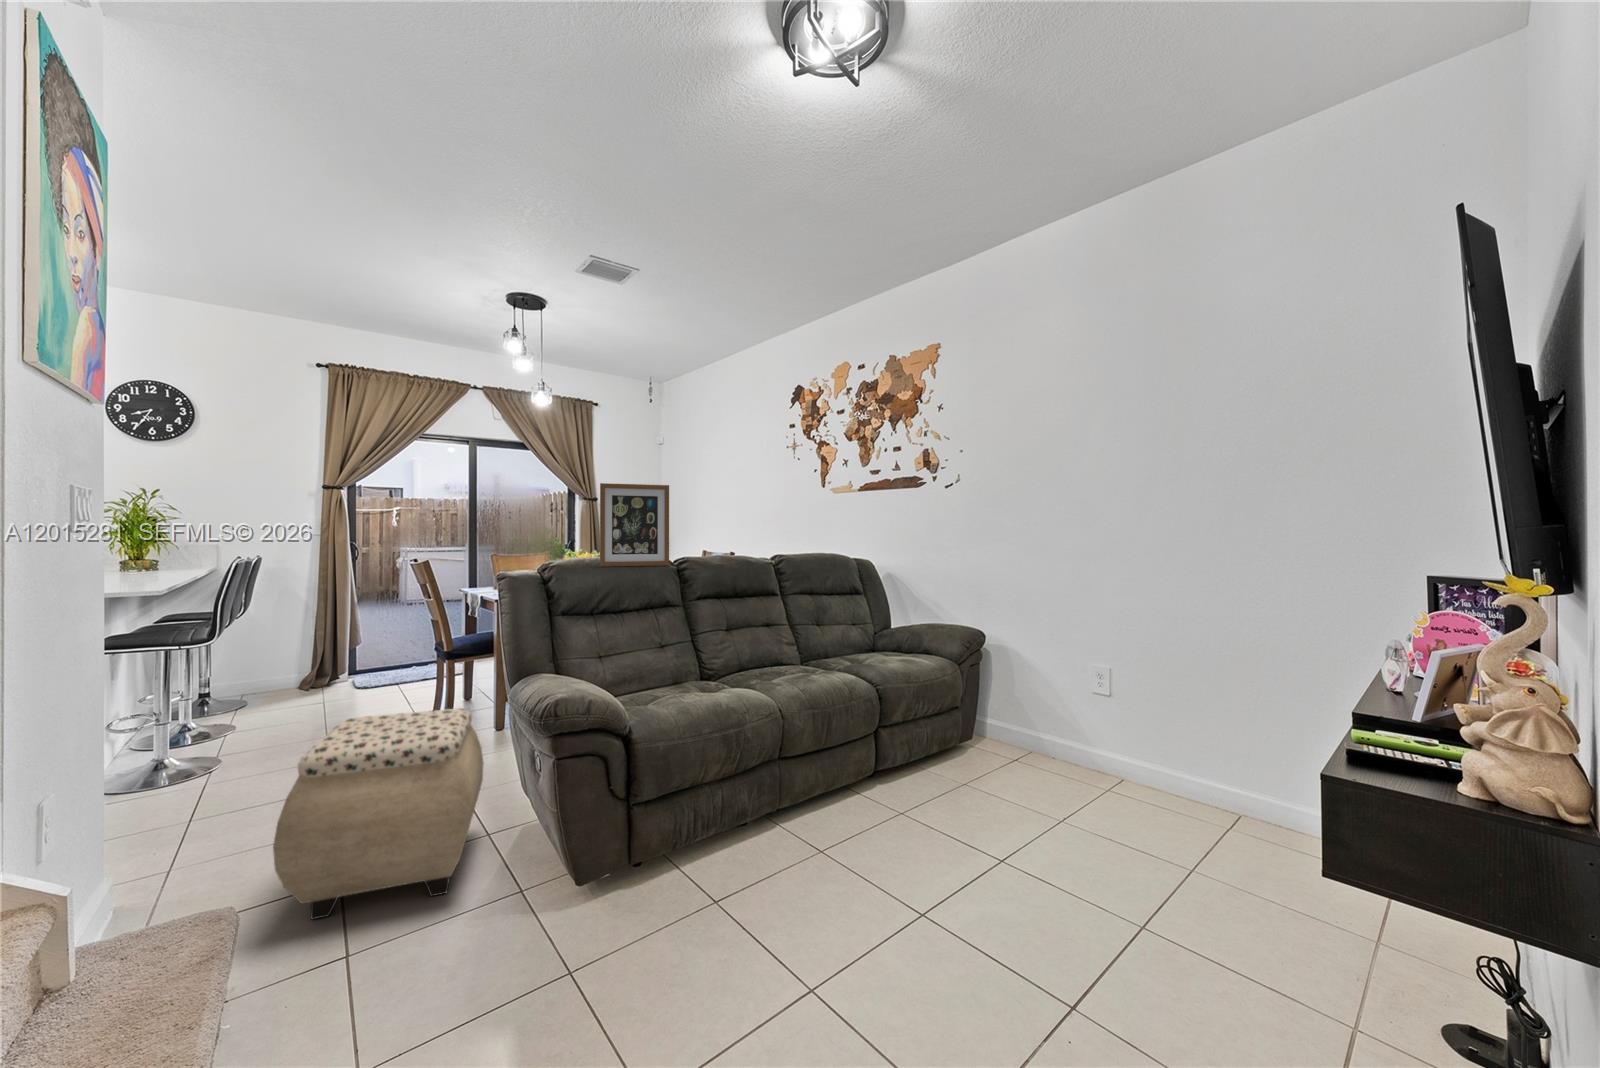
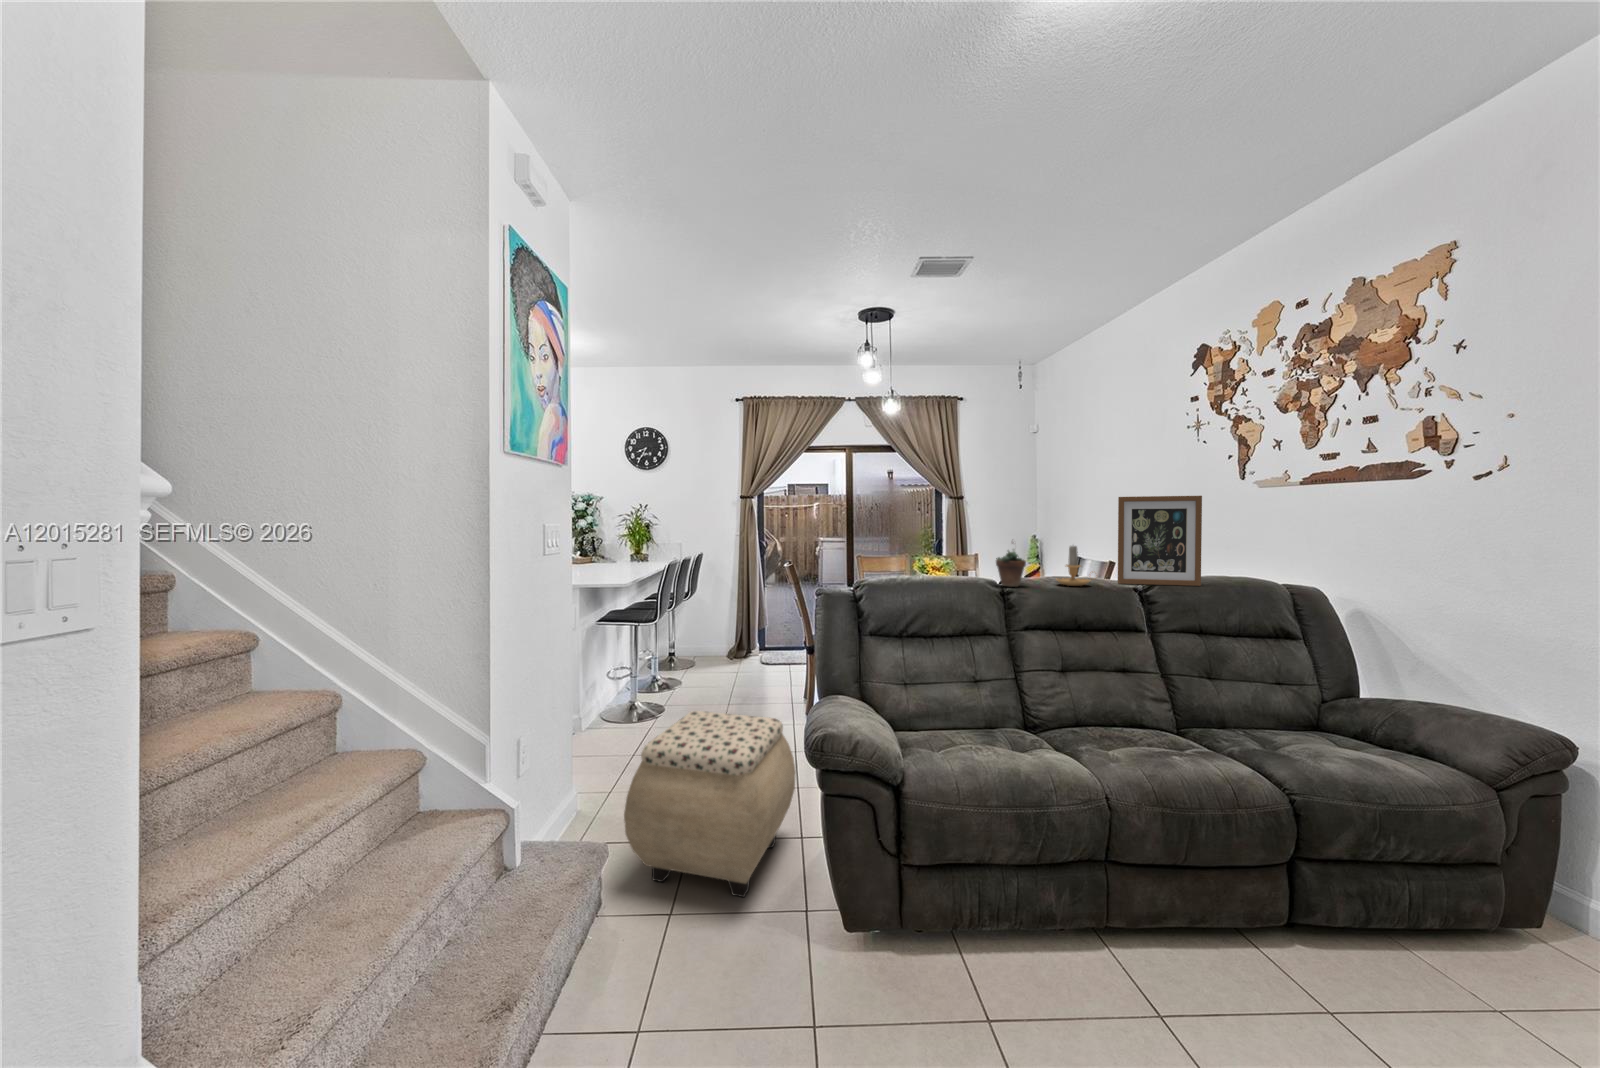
picture frame: present [600,483,669,566] -> present [1118,496,1202,586]
succulent plant: none [671,524,696,564] -> present [996,551,1026,587]
candle: none [716,528,746,562] -> present [1057,546,1092,586]

